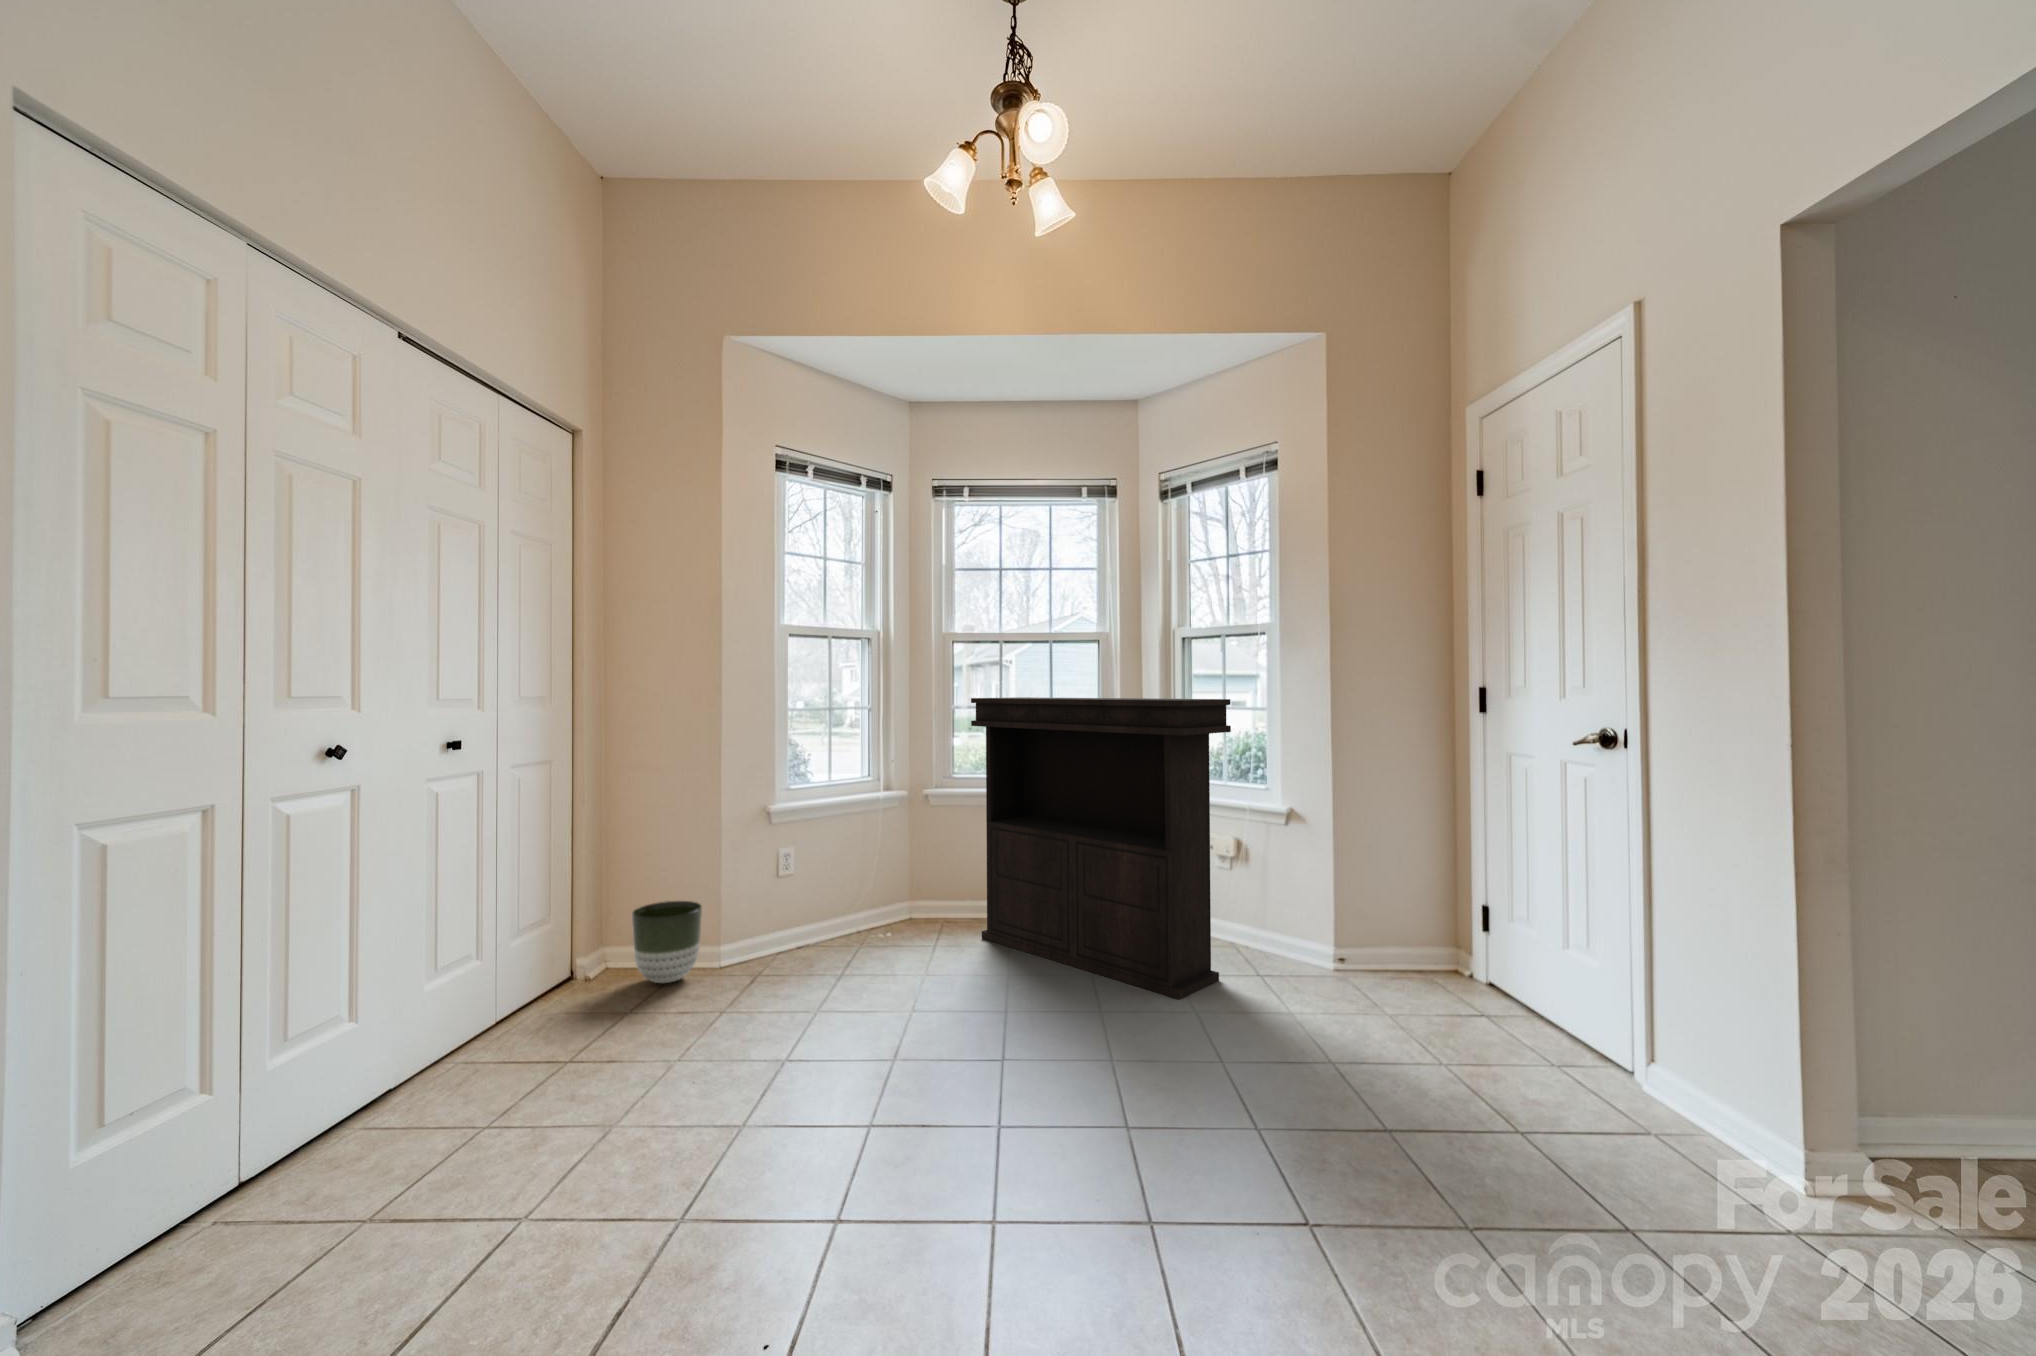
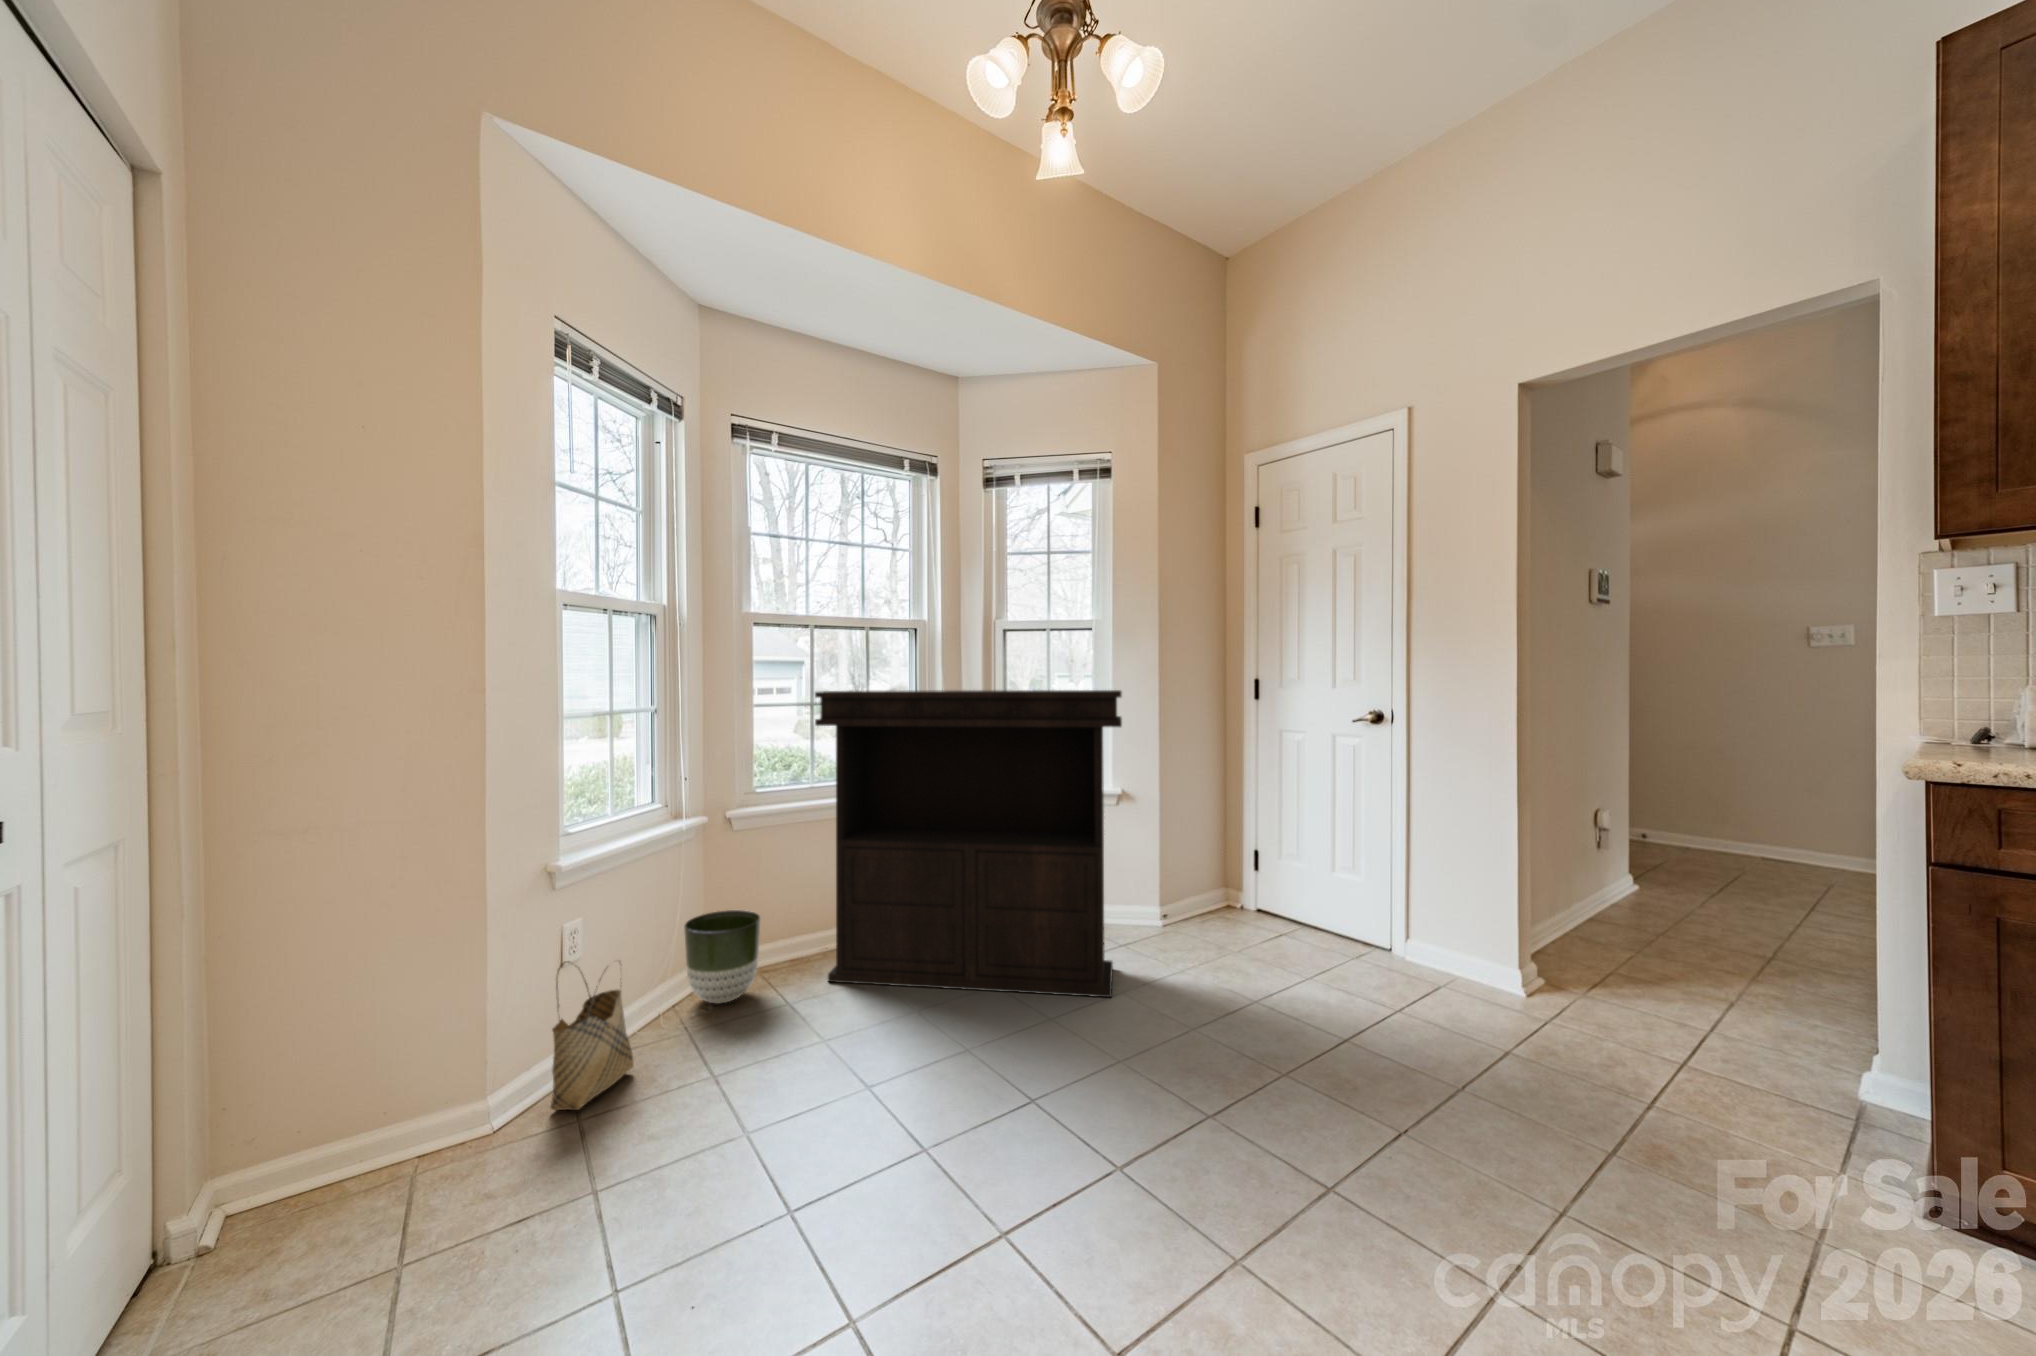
woven basket: none [751,874,811,967] -> present [551,961,634,1110]
planter: present [632,901,702,983] -> present [684,910,760,1004]

